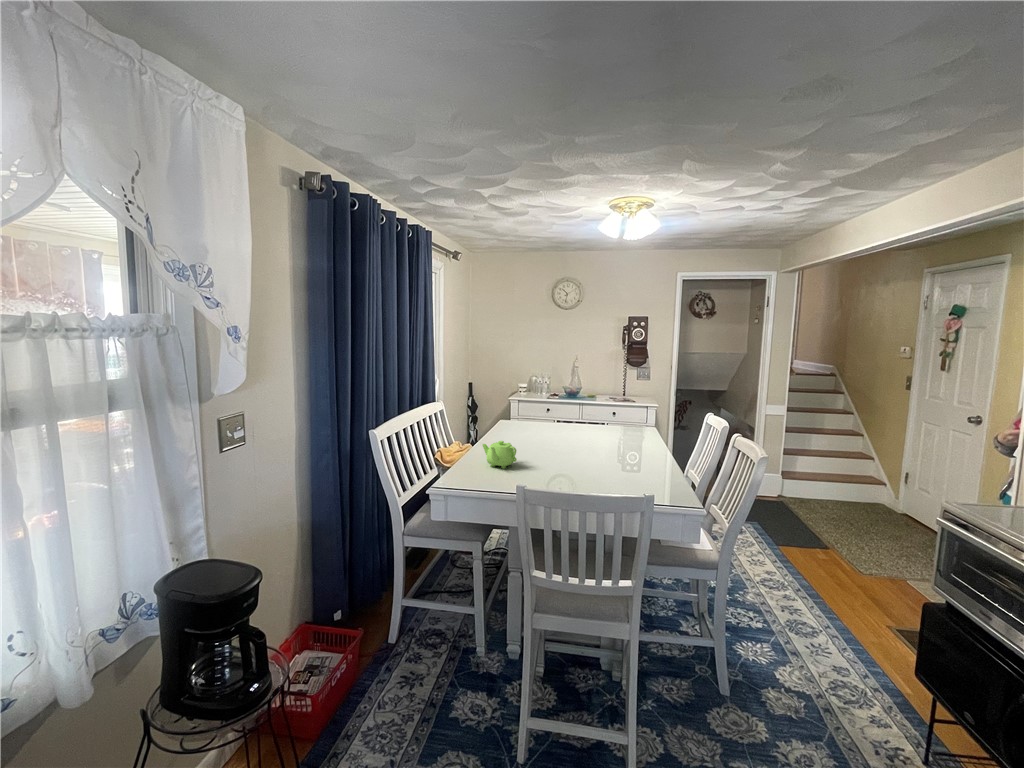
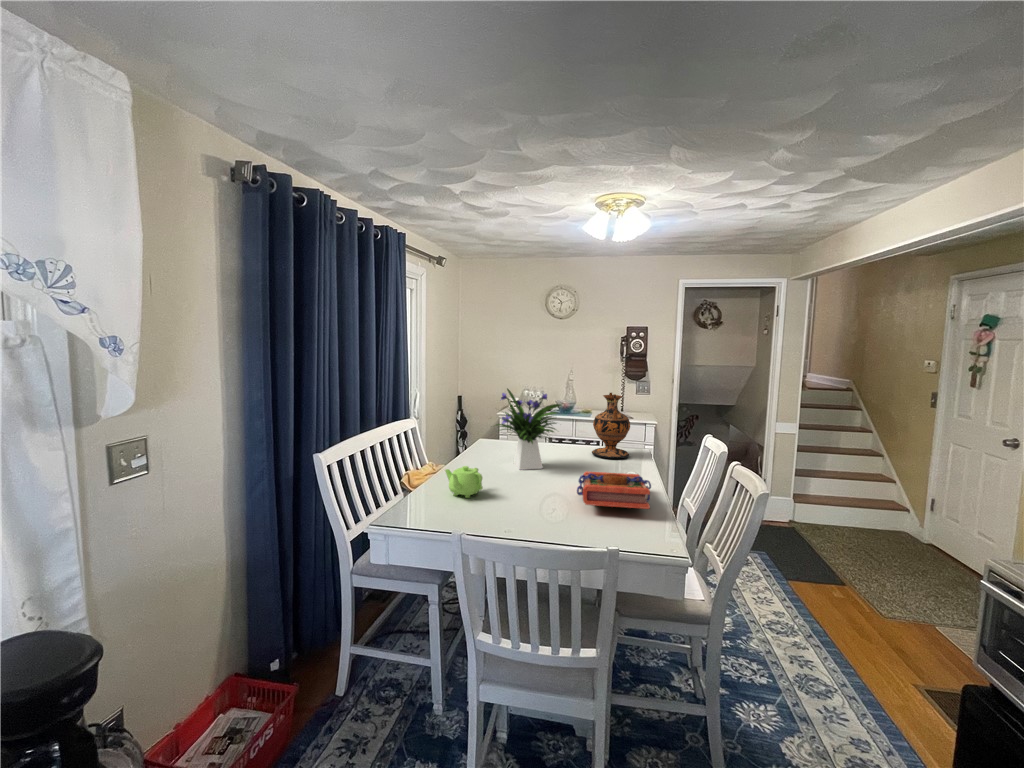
flower arrangement: none [514,373,581,446] -> present [497,389,561,470]
vase: none [603,377,639,436] -> present [592,393,630,458]
book: none [599,446,665,475] -> present [577,472,651,509]

